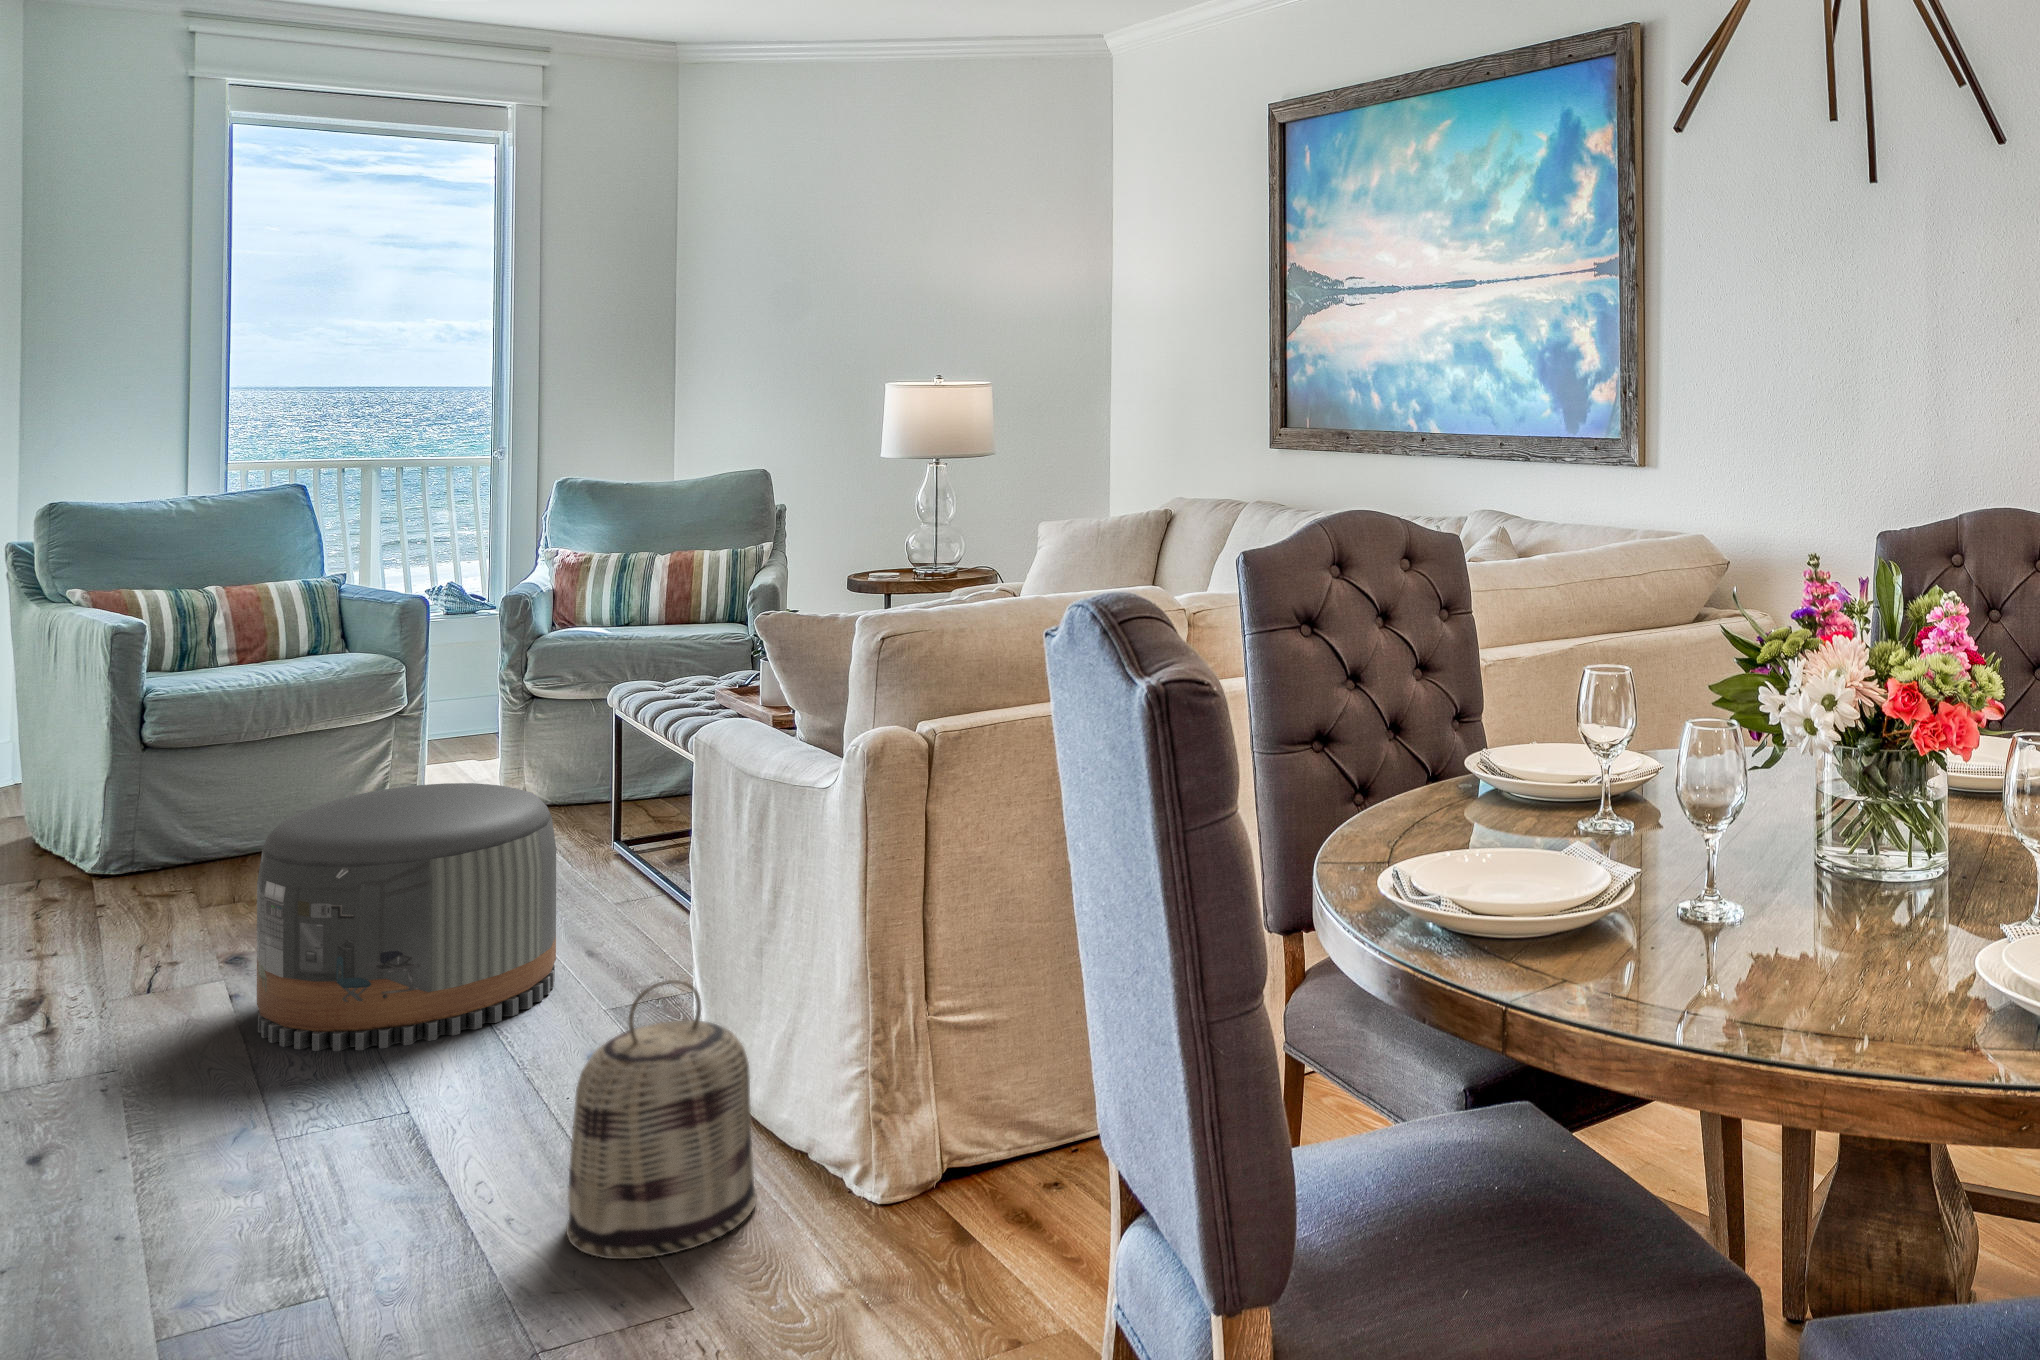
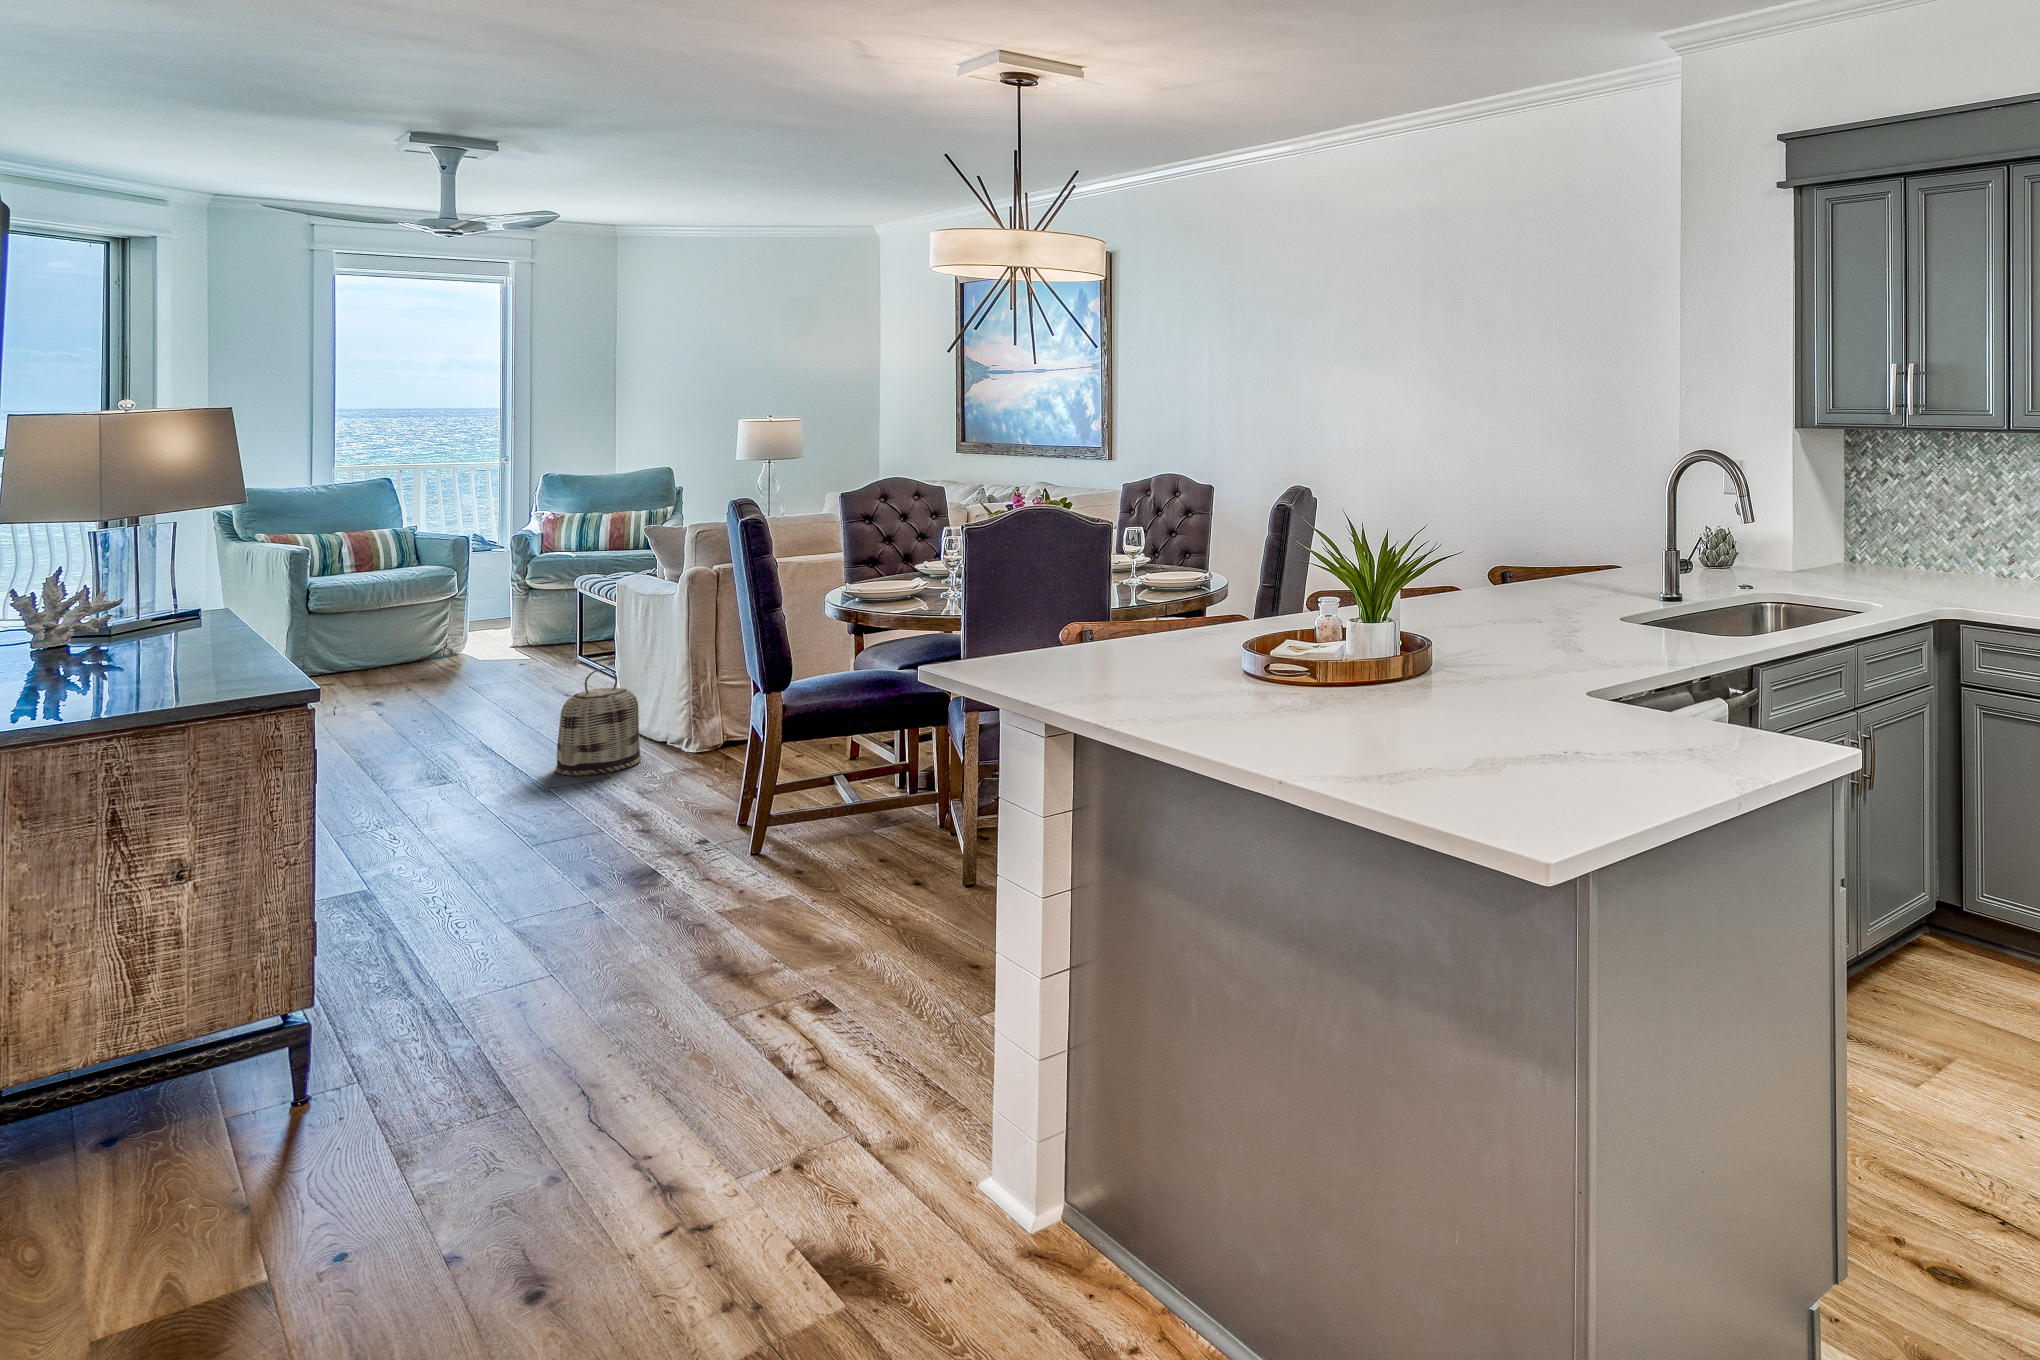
pouf: present [257,783,556,1051] -> none [394,615,546,731]

